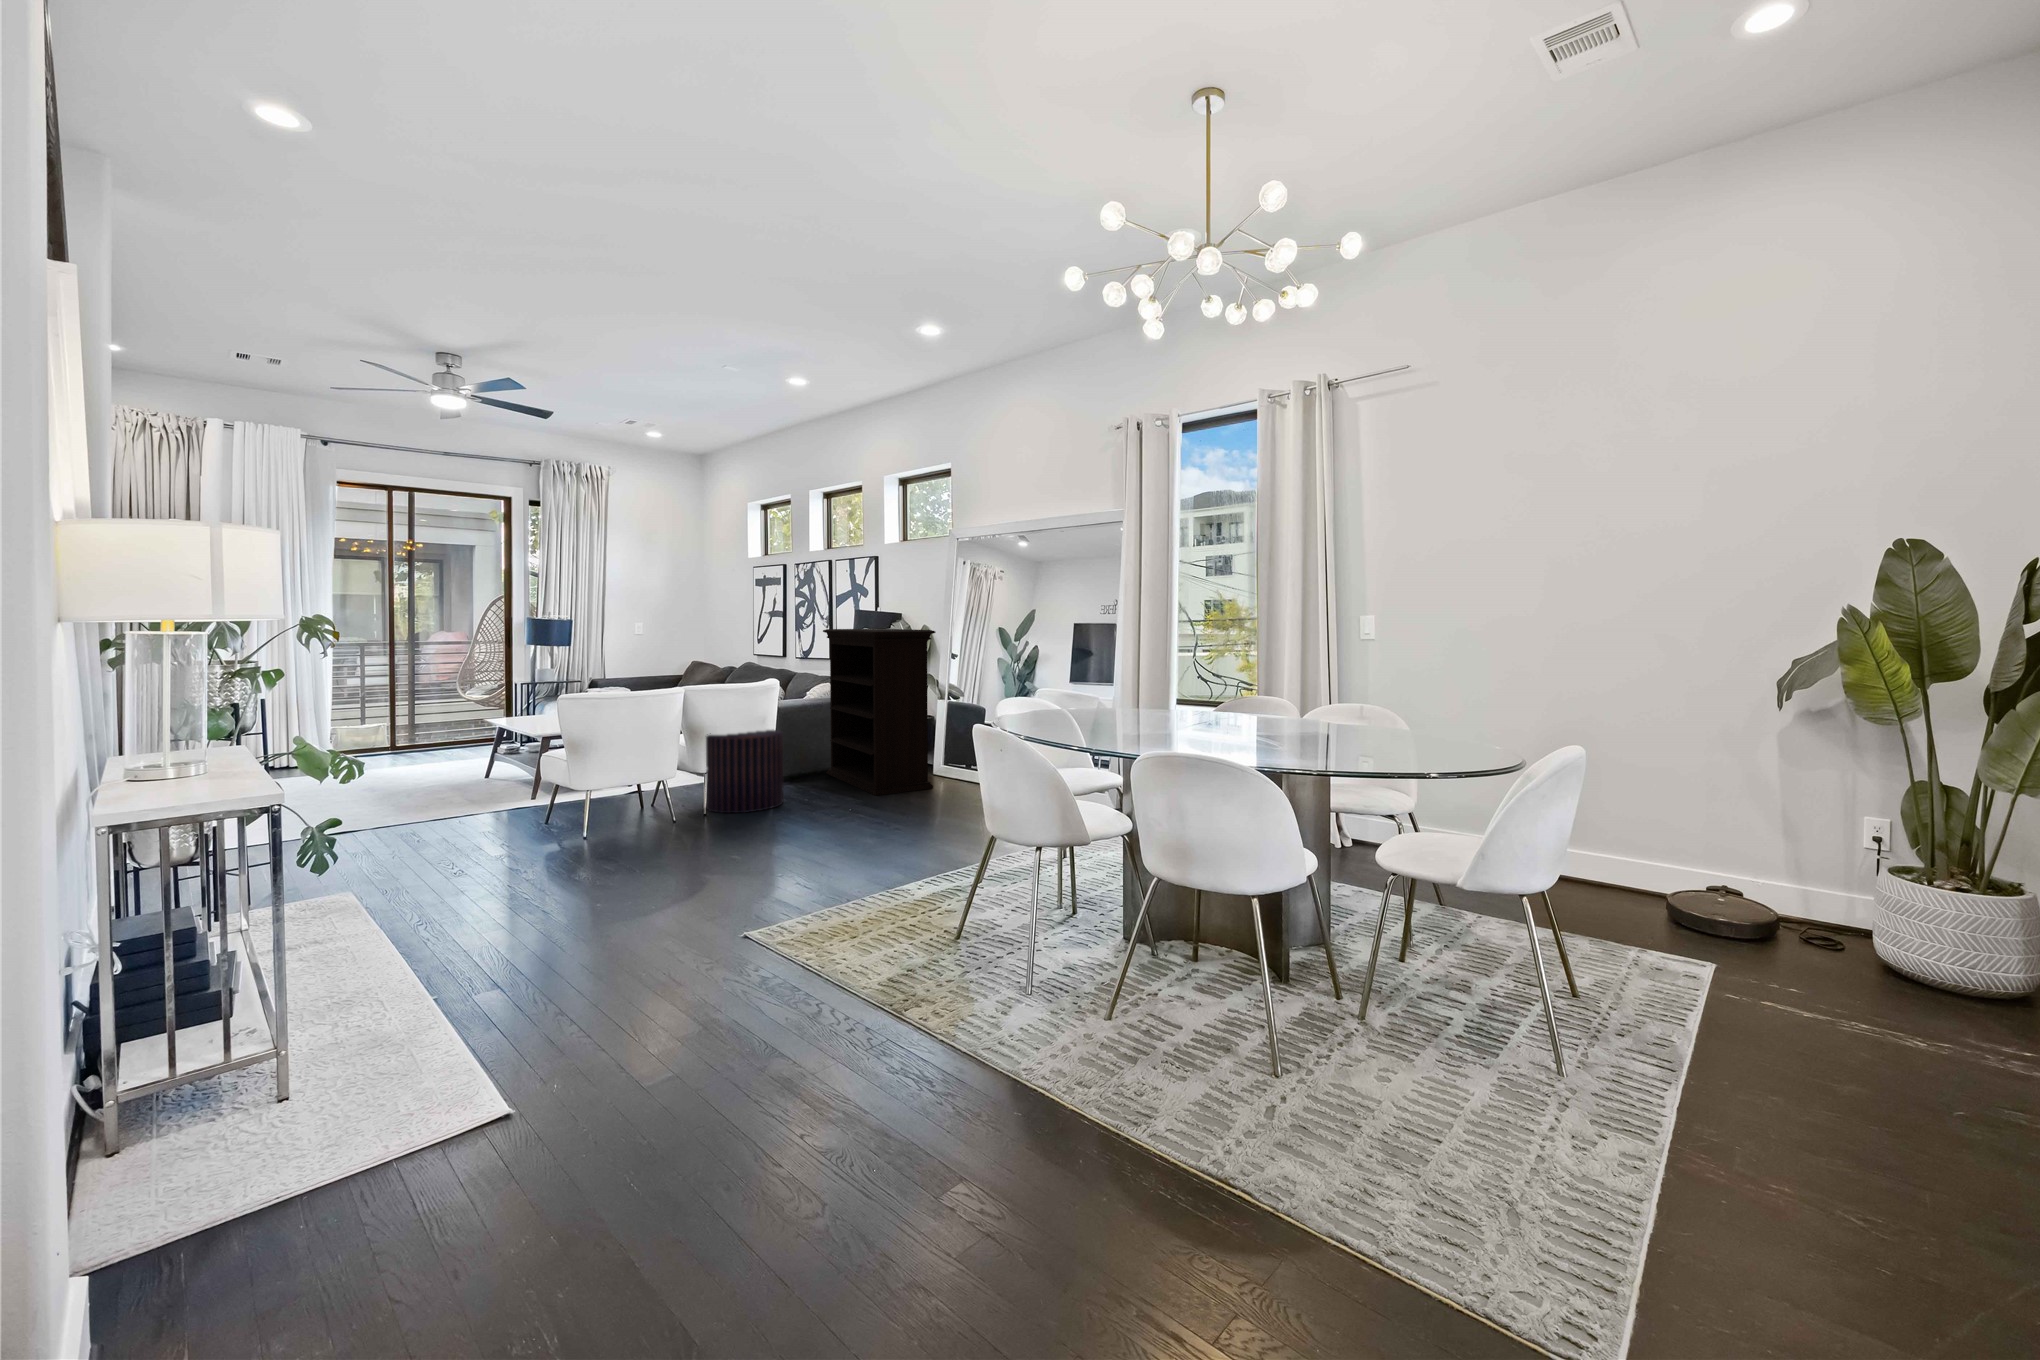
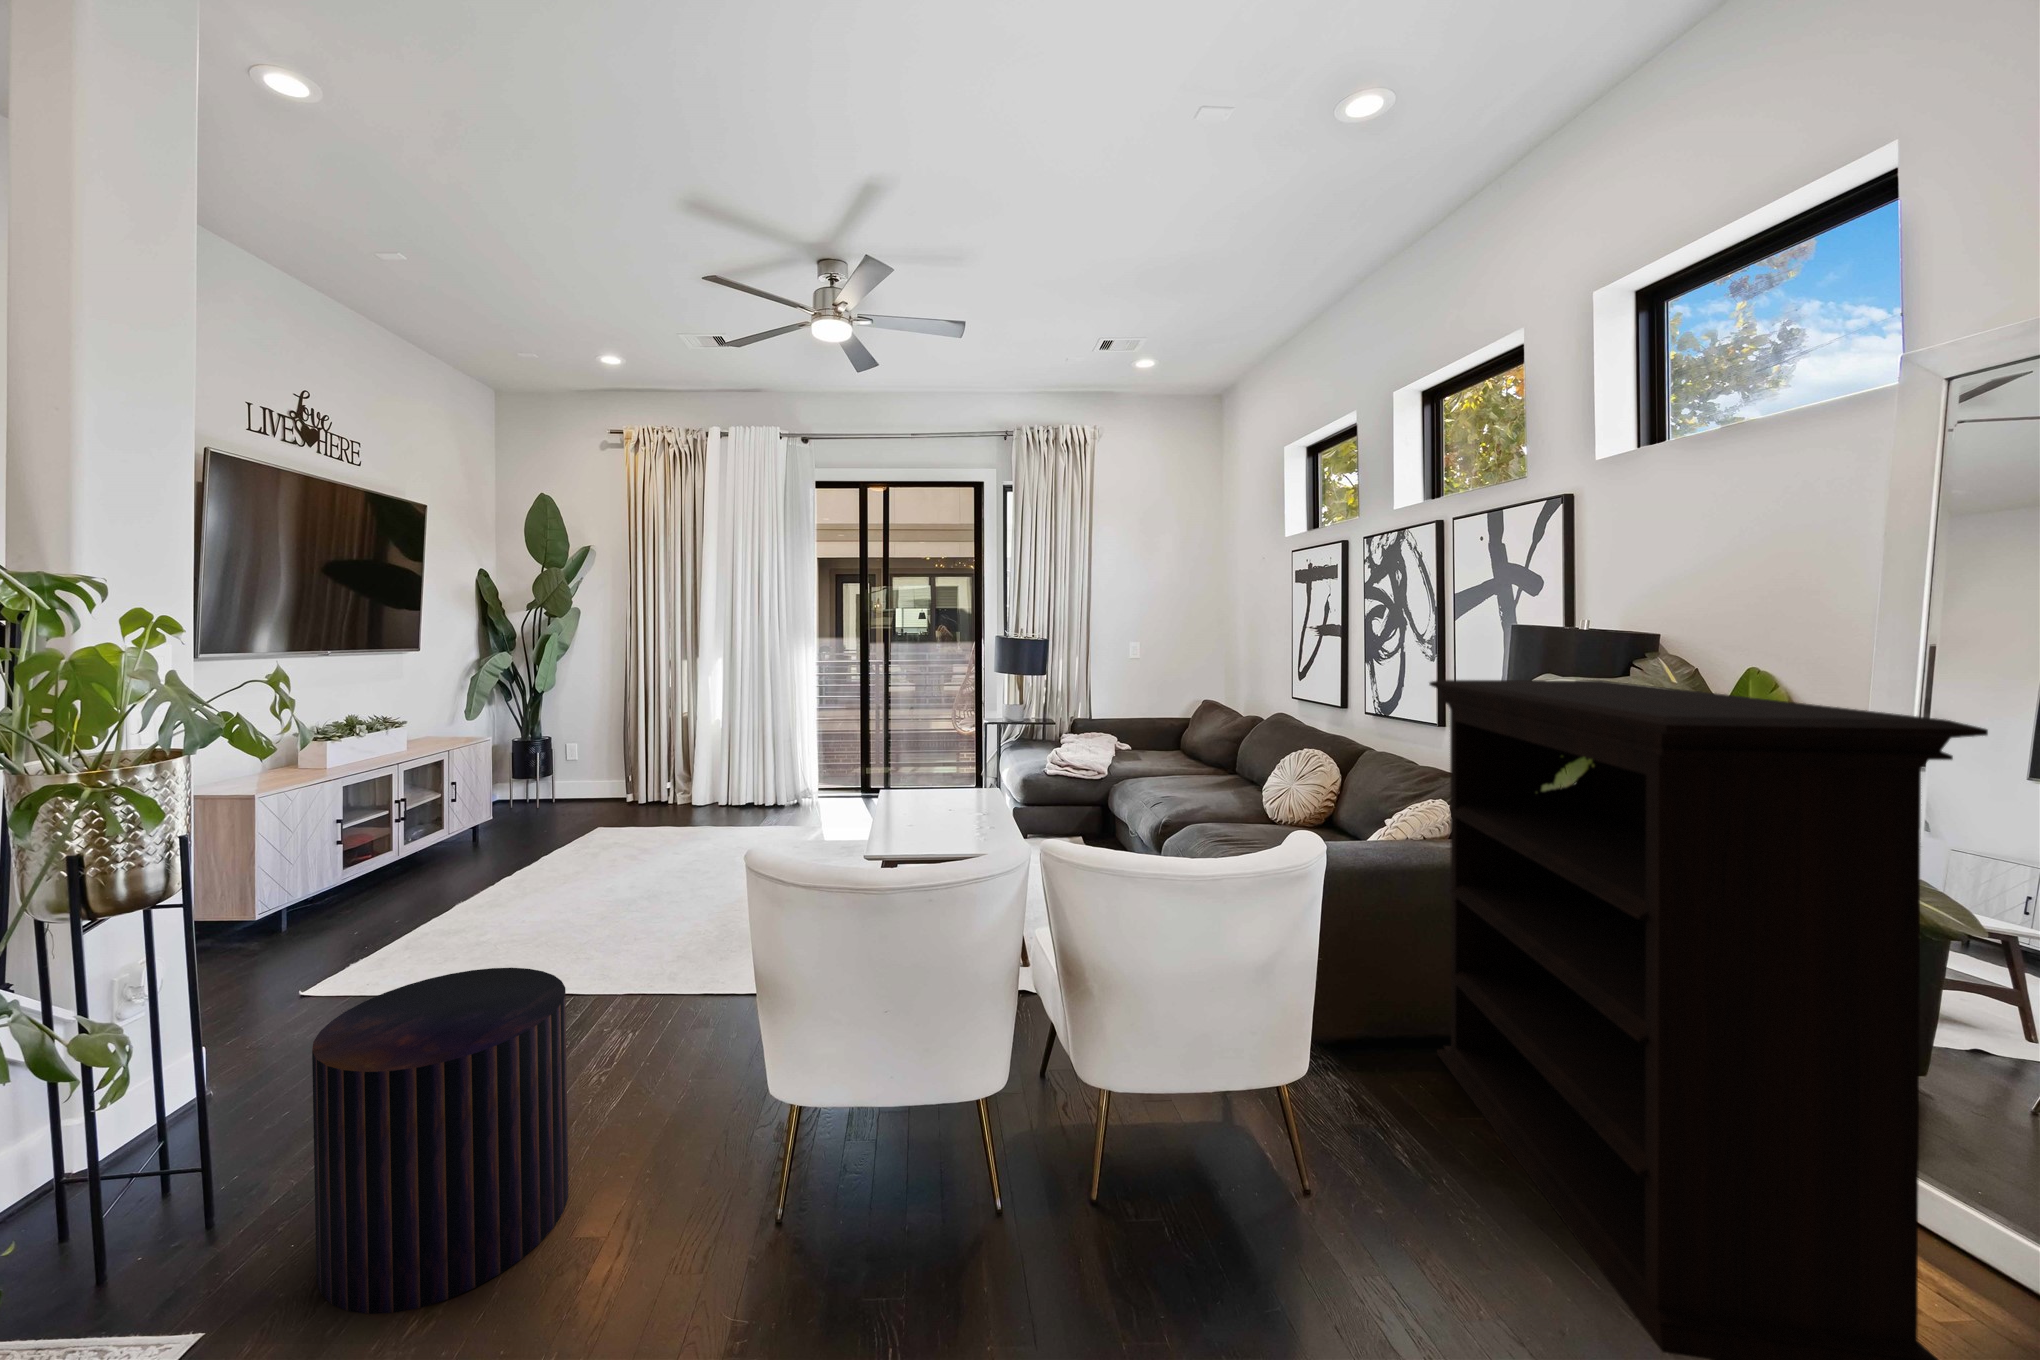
pouf: present [706,730,783,813] -> present [312,968,568,1314]

